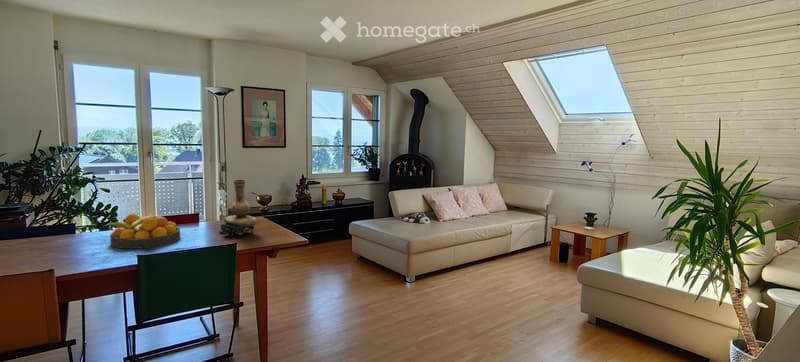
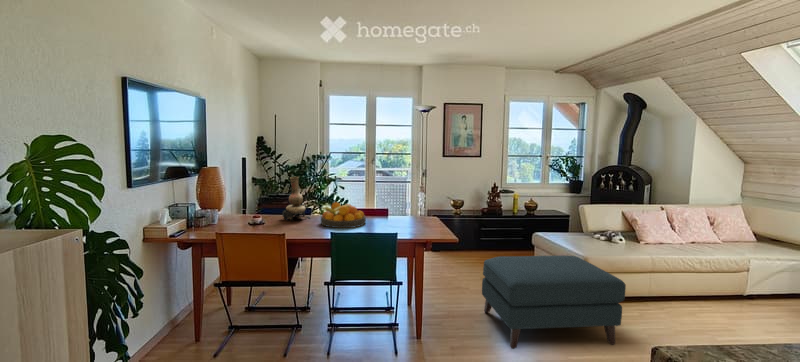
vase: present [219,179,257,237] -> present [282,177,309,221]
ottoman: none [321,241,450,342] -> present [482,255,626,349]

